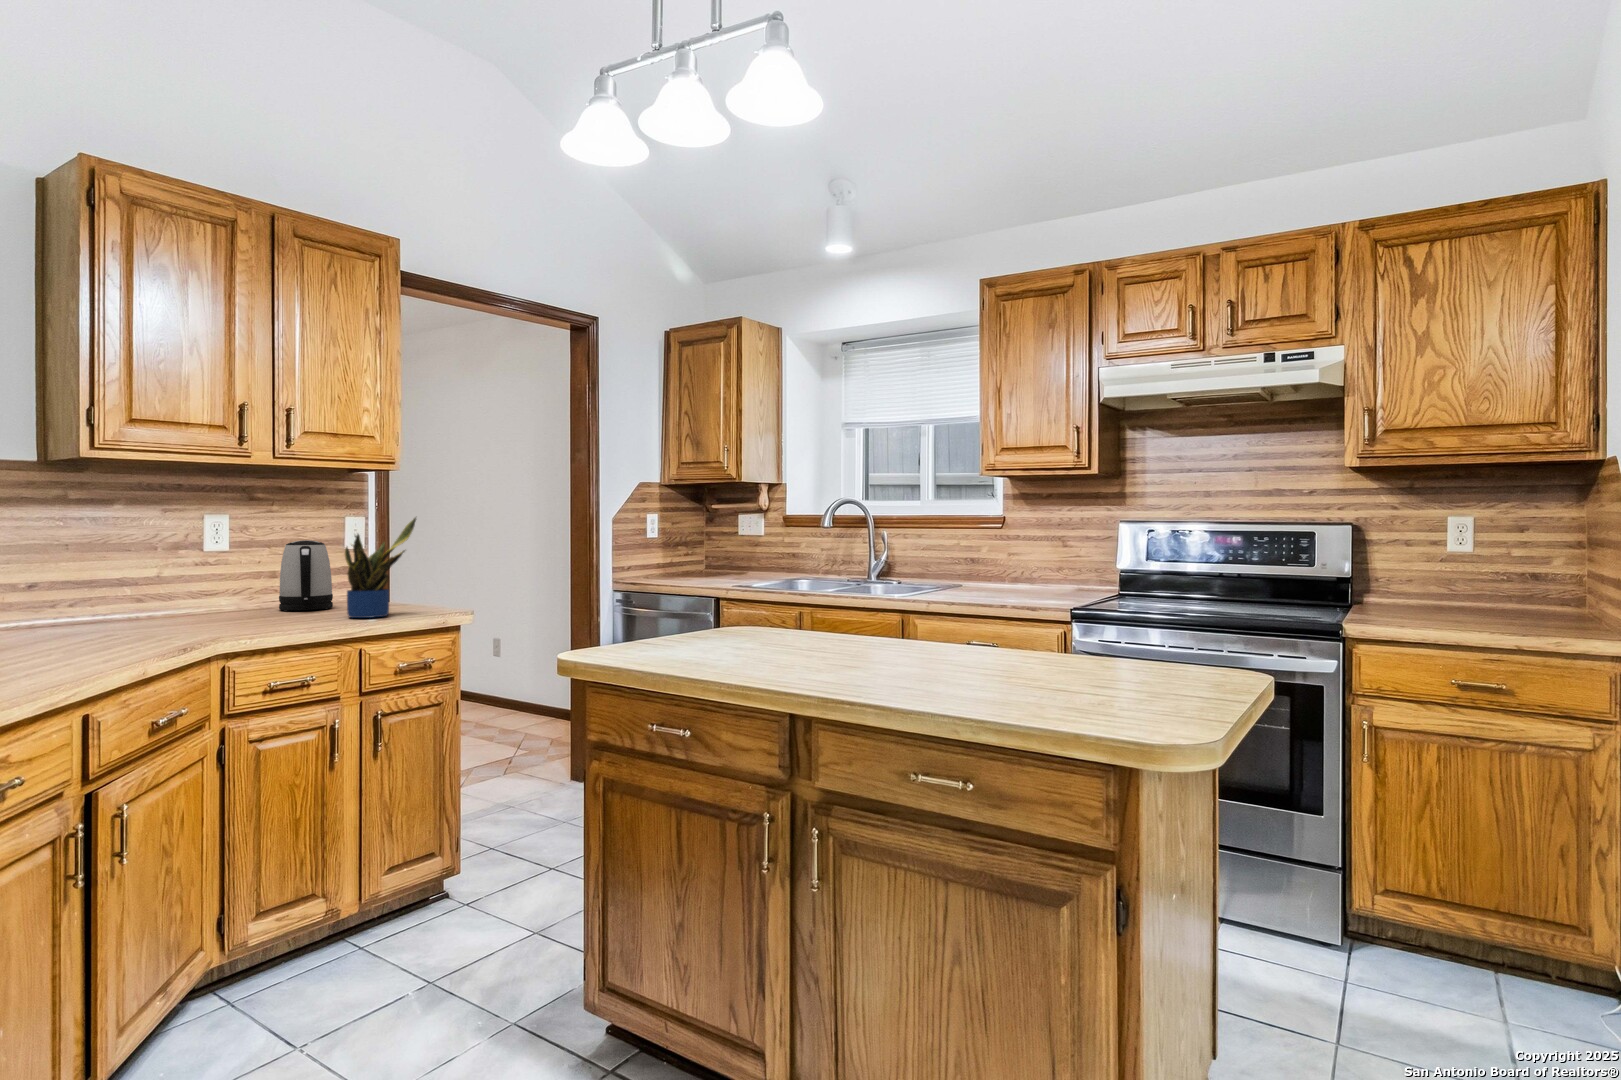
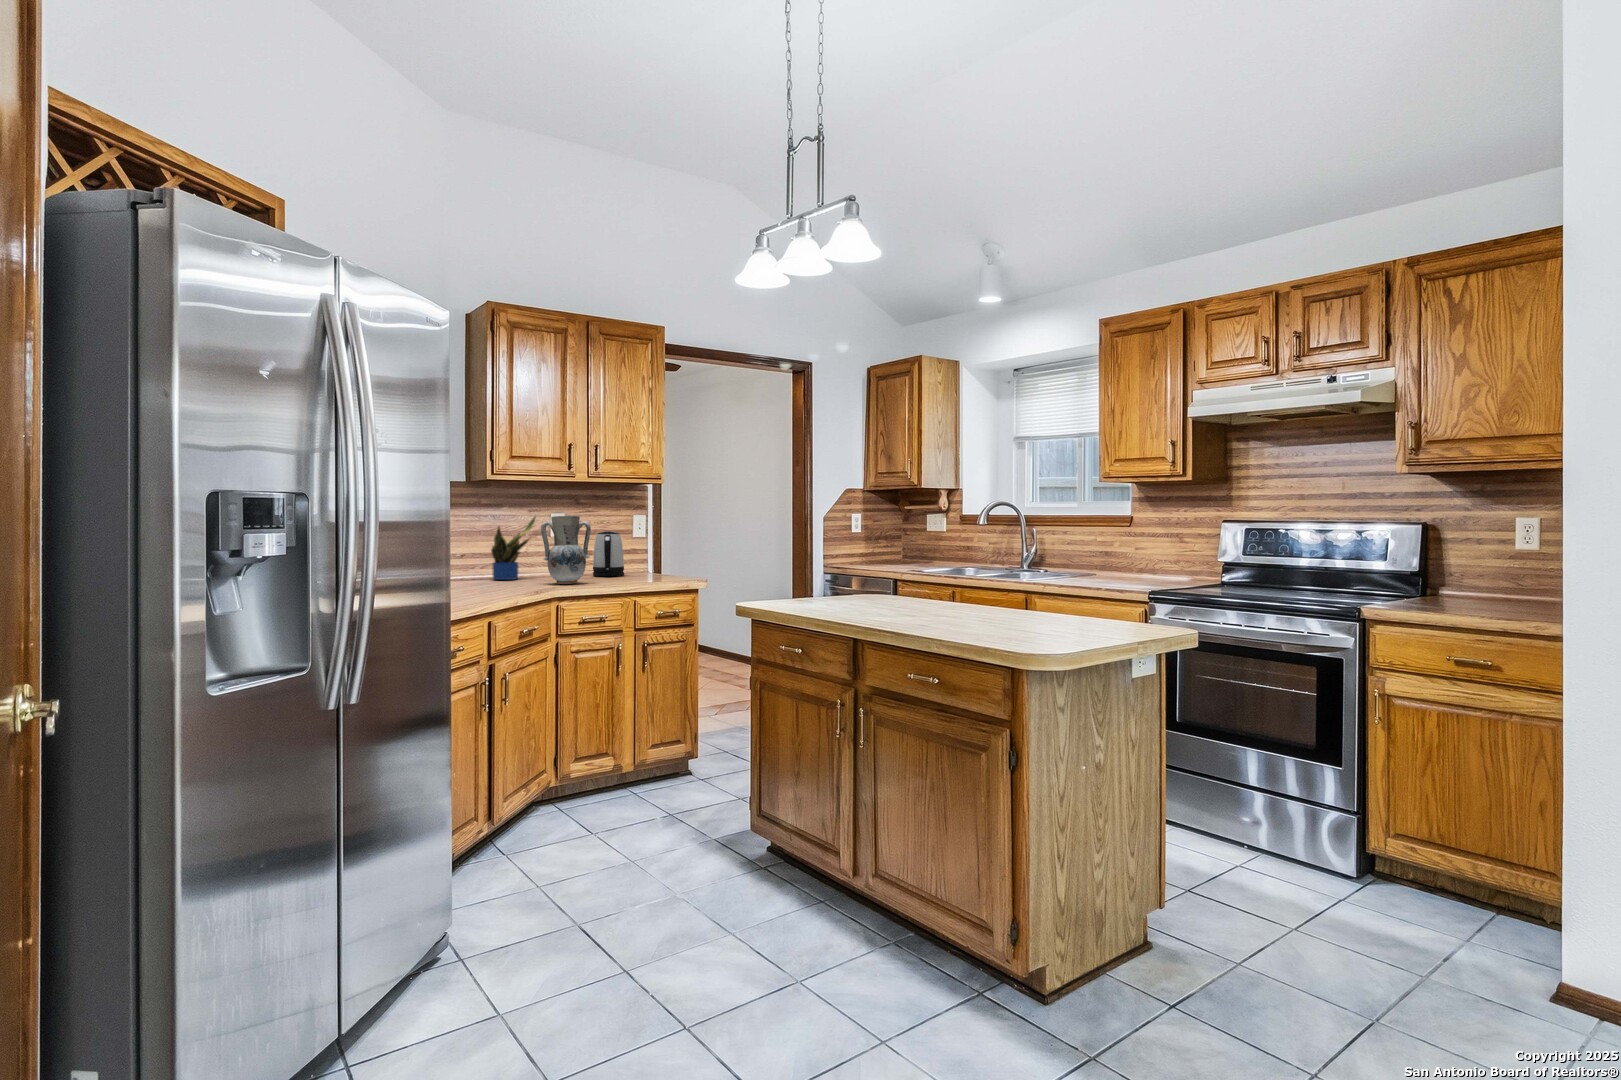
vase: none [188,517,280,628] -> present [541,516,591,584]
potted plant: present [345,518,416,618] -> present [491,517,535,580]

